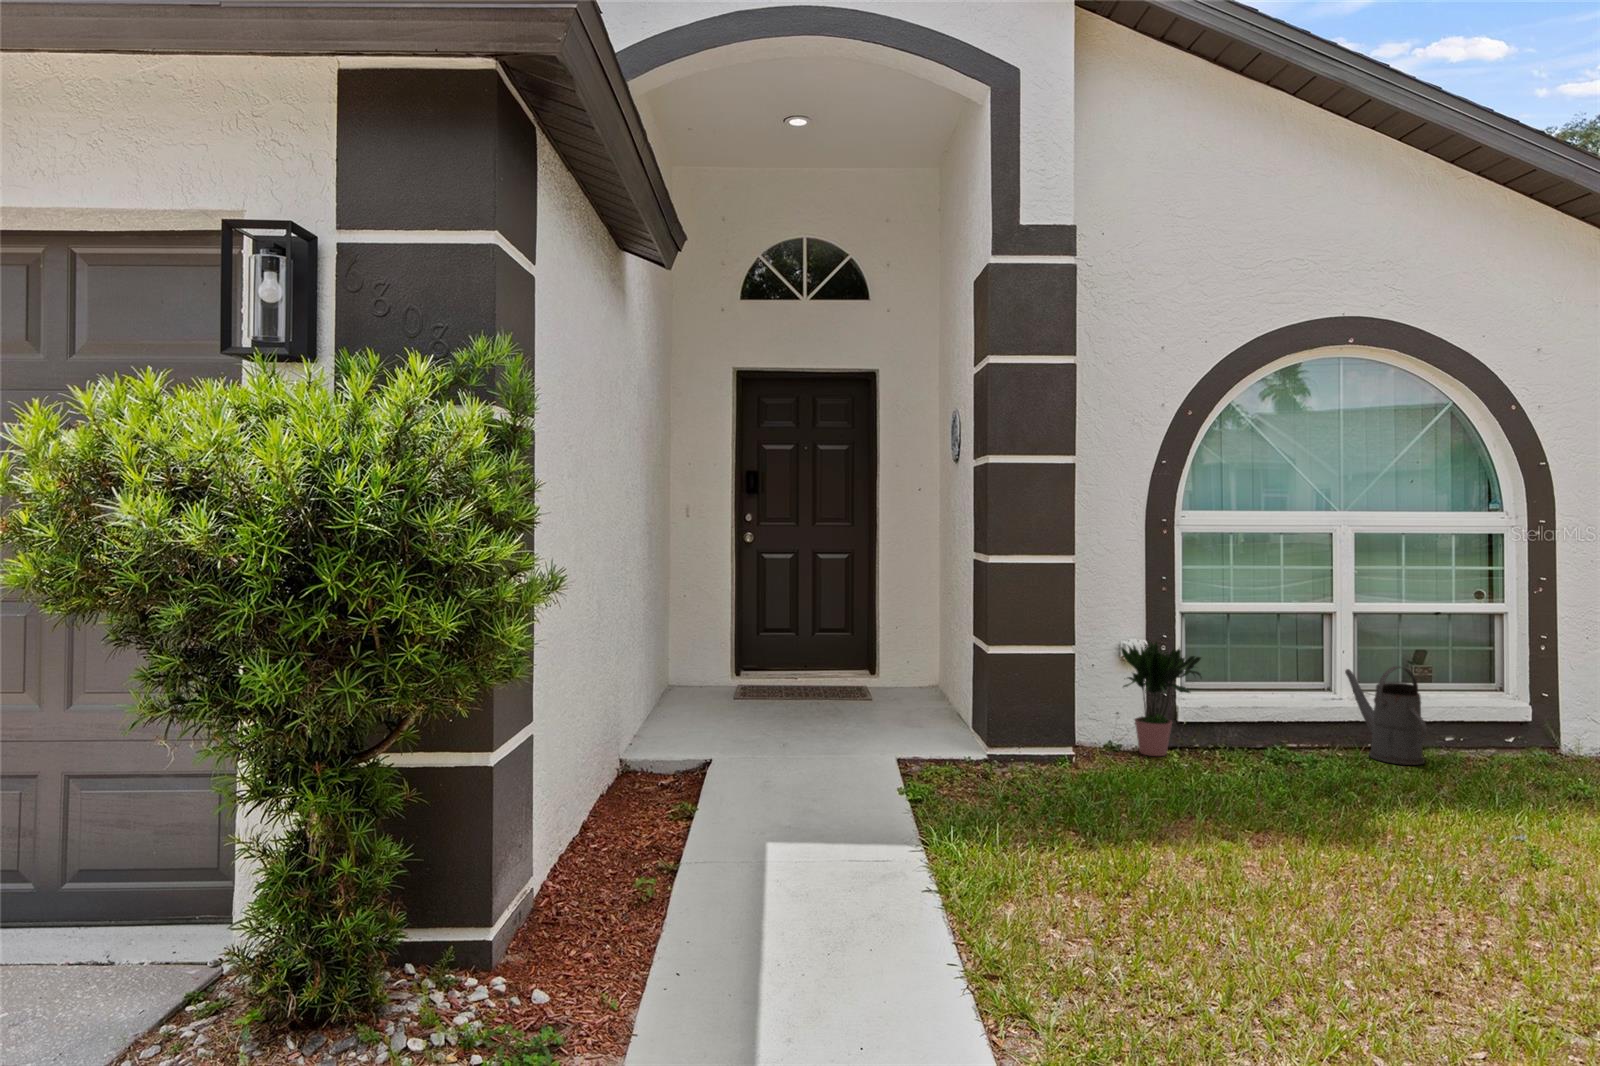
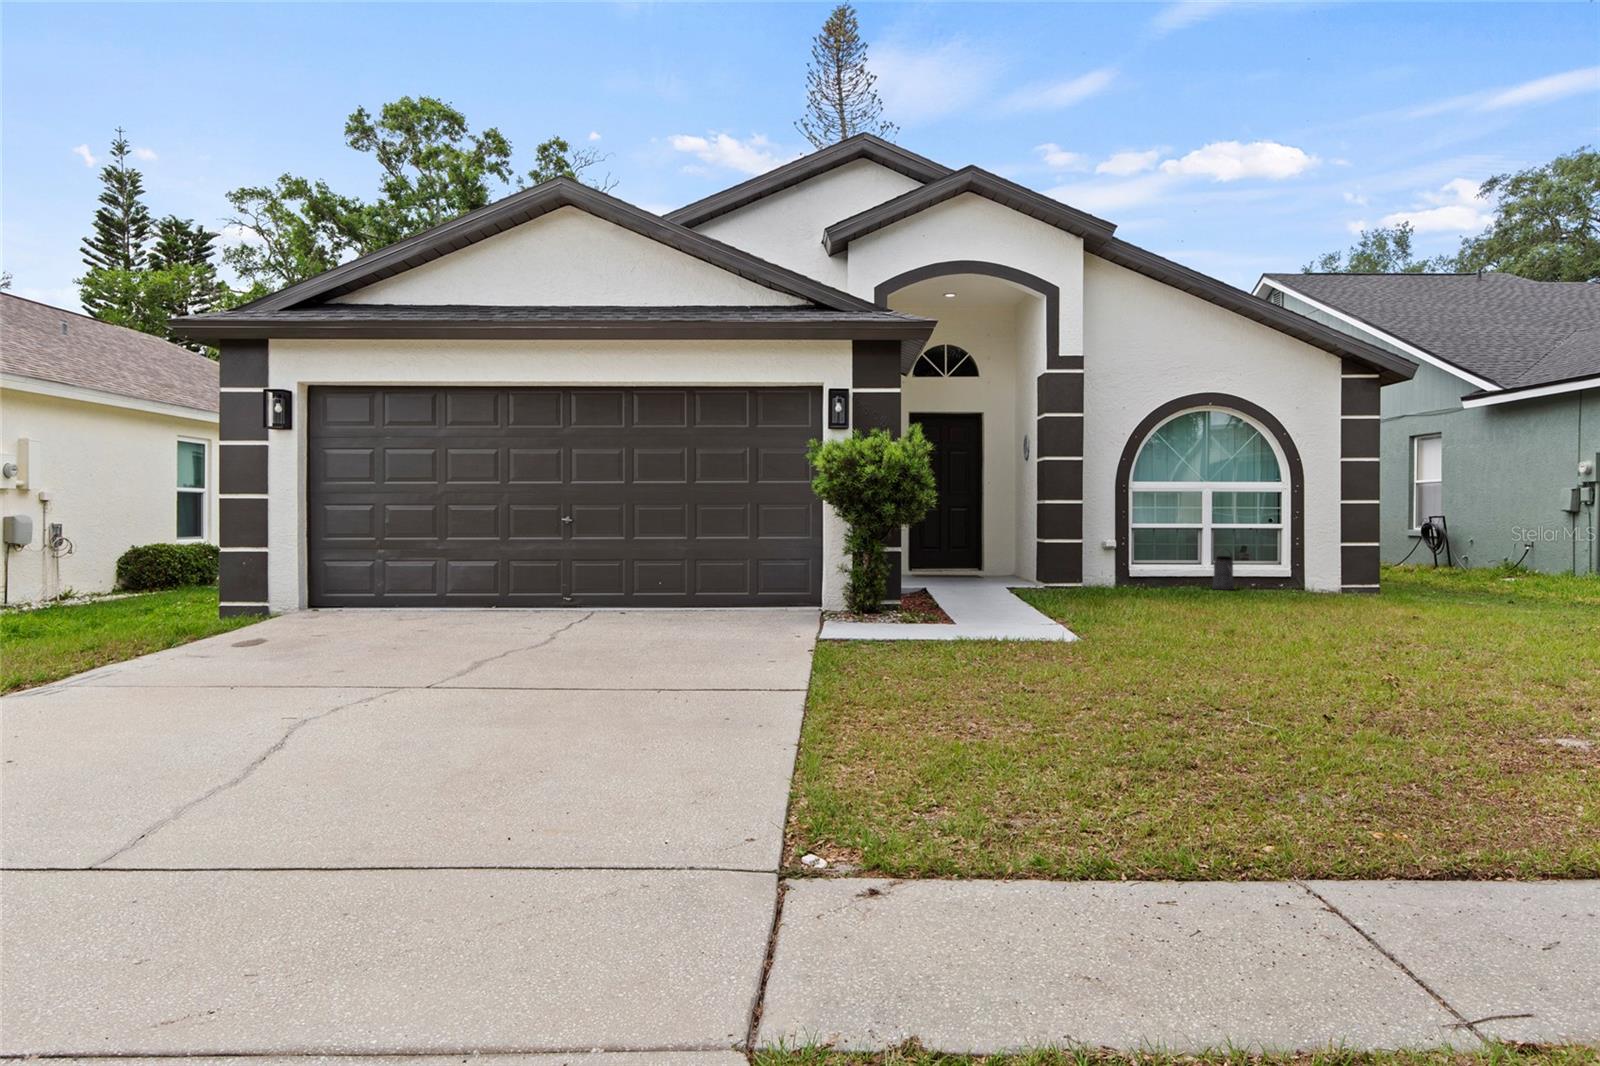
potted plant: present [1121,641,1201,756] -> none [1101,537,1139,587]

